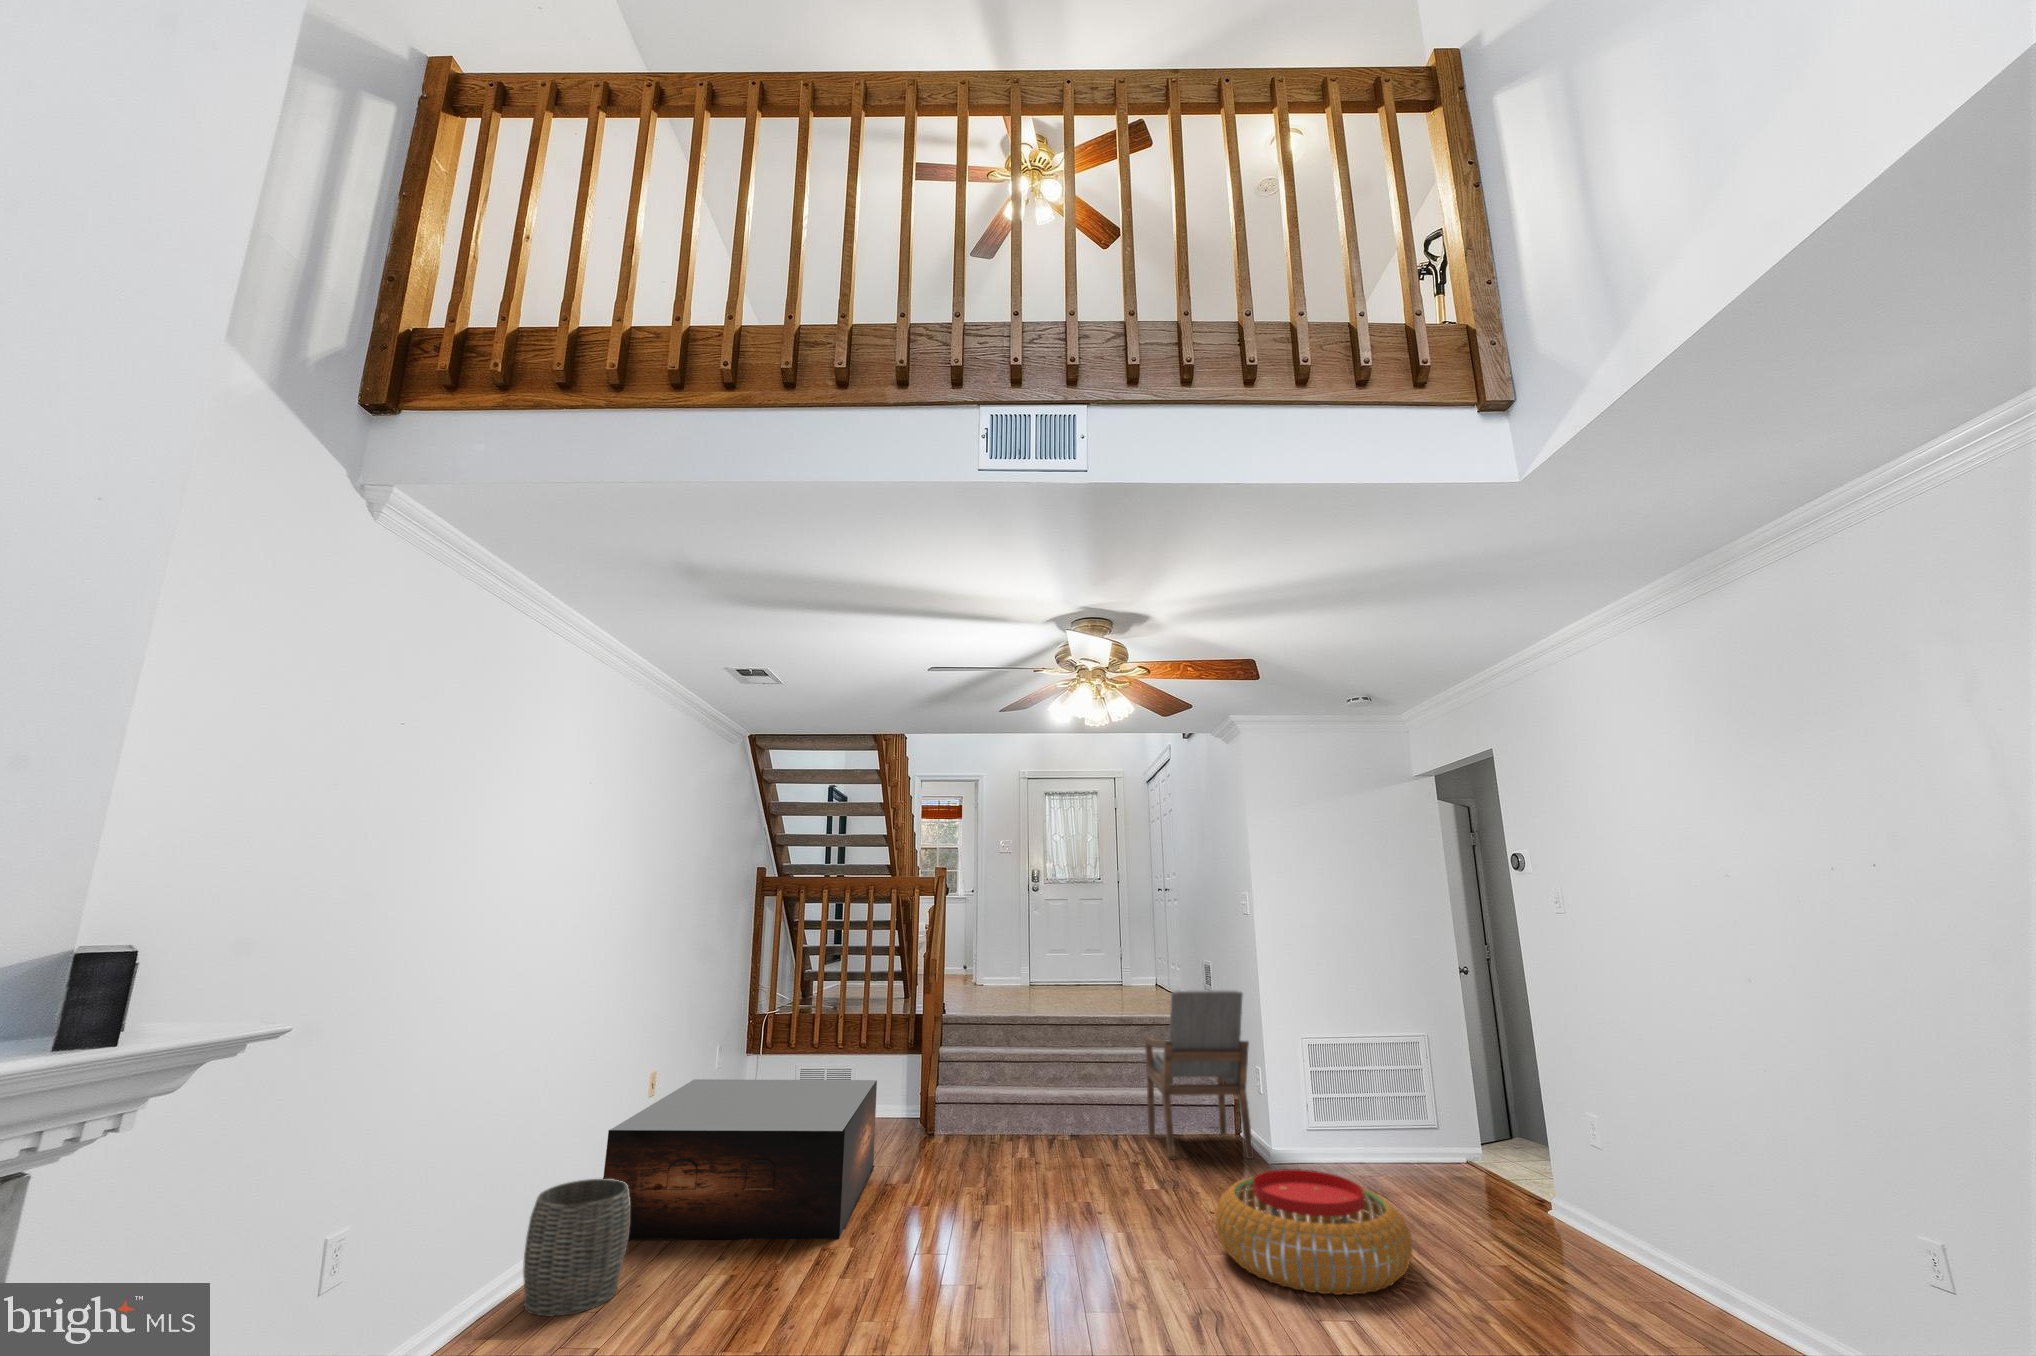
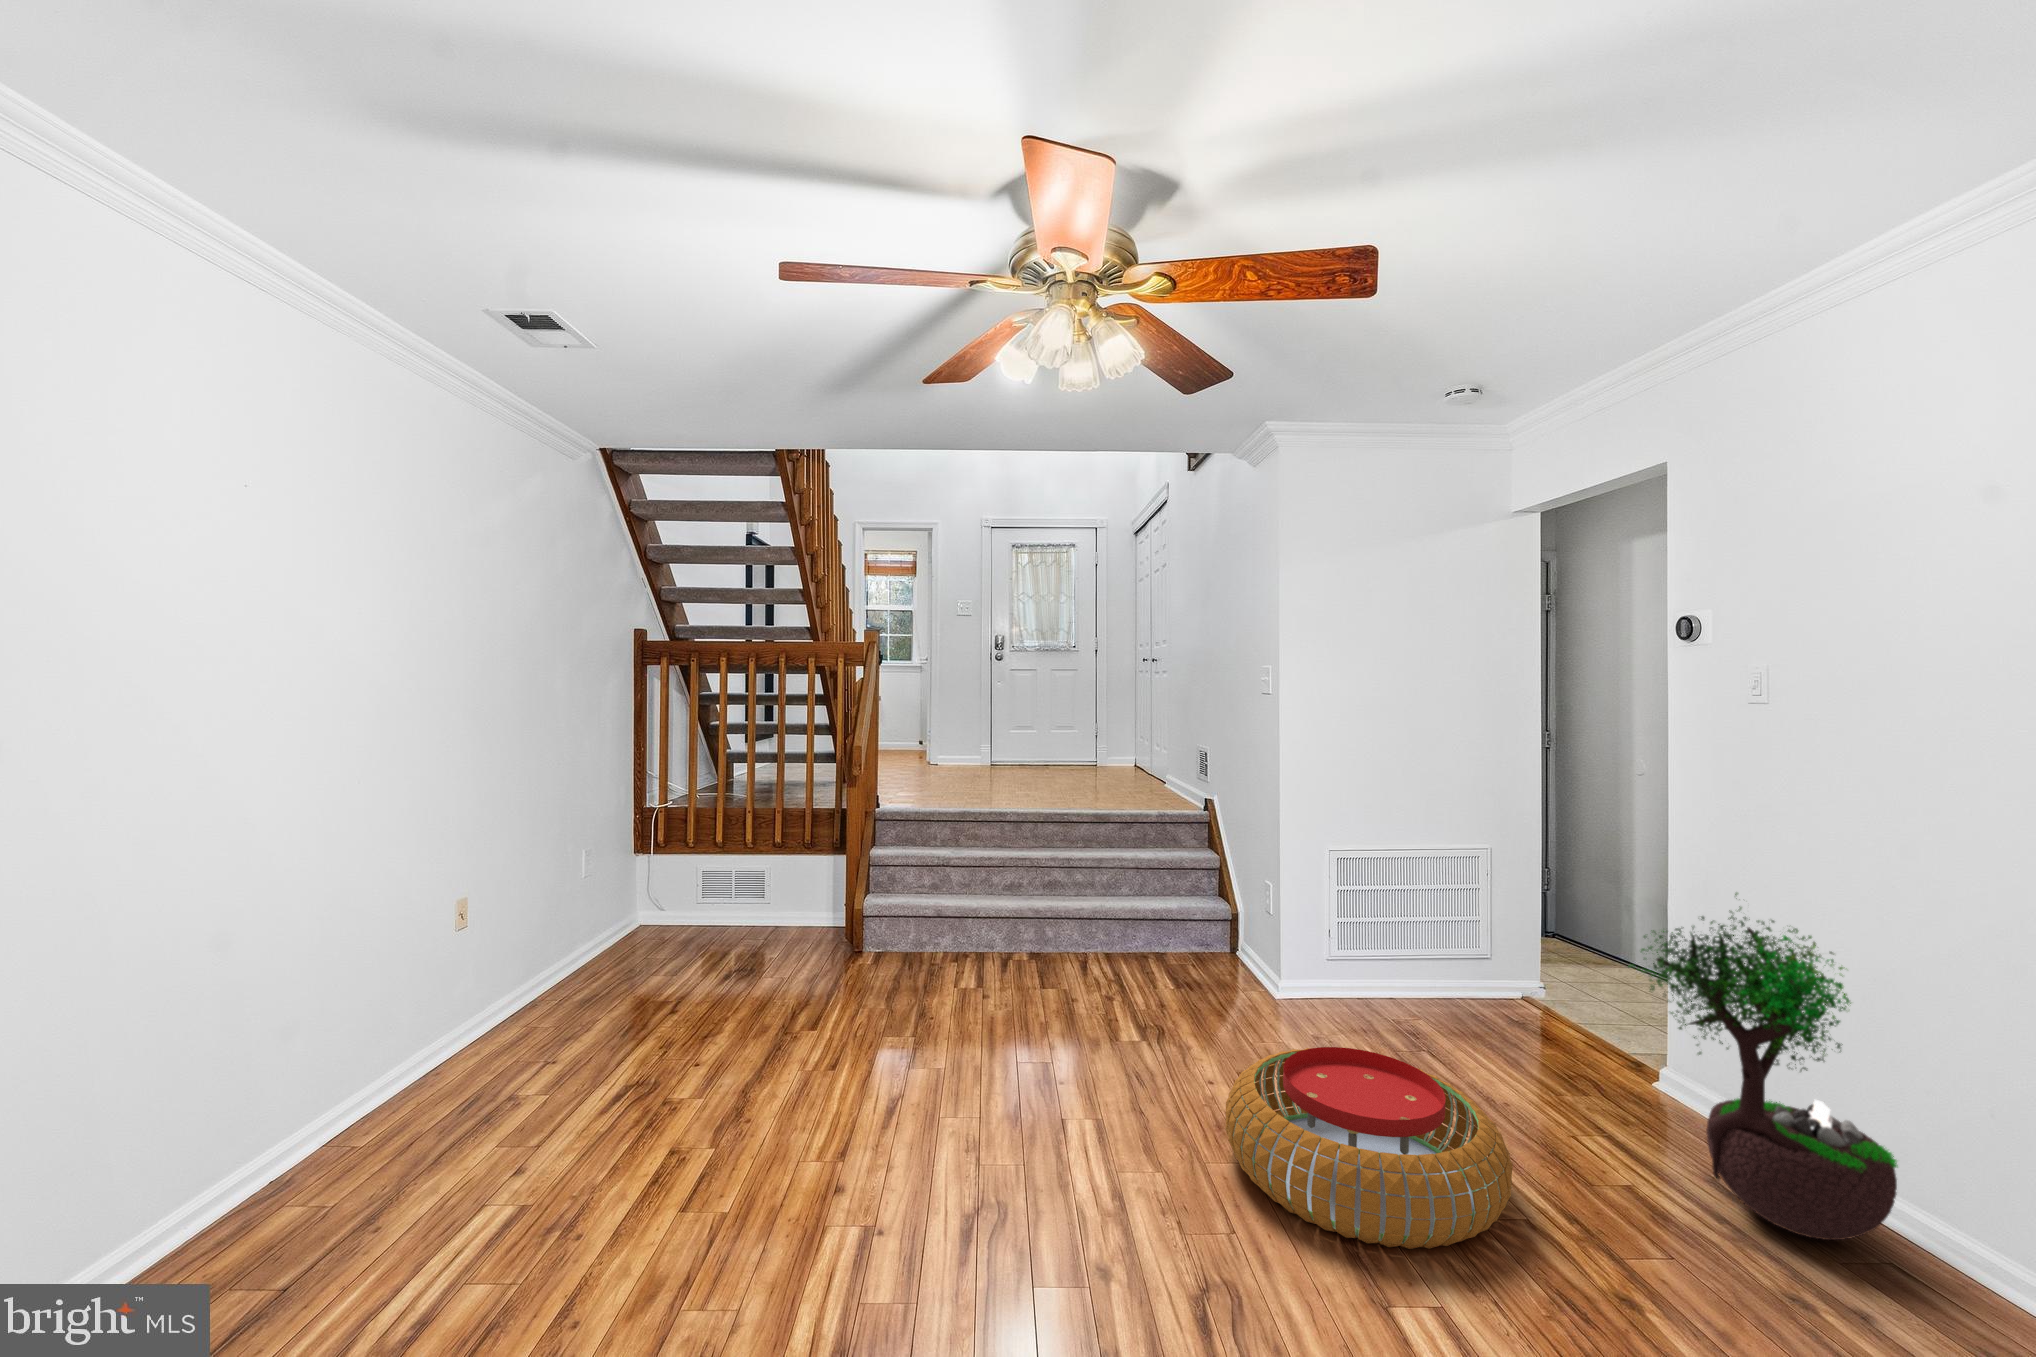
armchair: present [1145,990,1254,1160] -> none [1124,793,1260,990]
potted tree: none [1482,1037,1668,1289] -> present [1629,893,1898,1240]
coffee table: present [603,1079,877,1240] -> none [352,897,779,1133]
woven basket: present [523,1179,631,1316] -> none [147,1083,342,1306]

